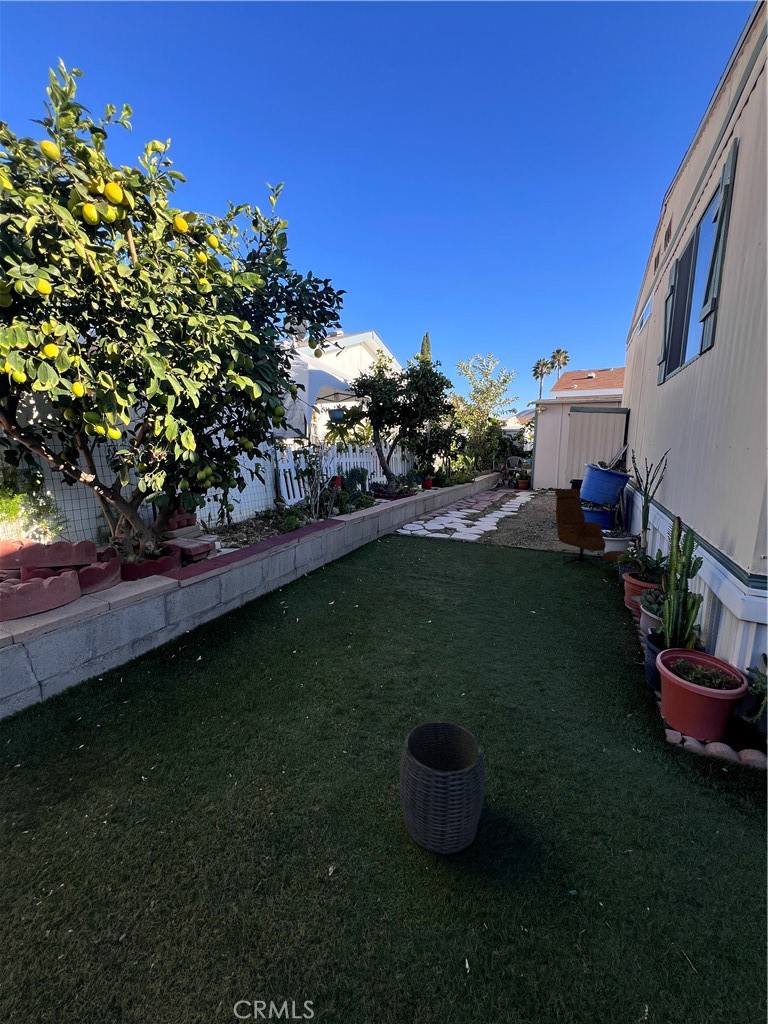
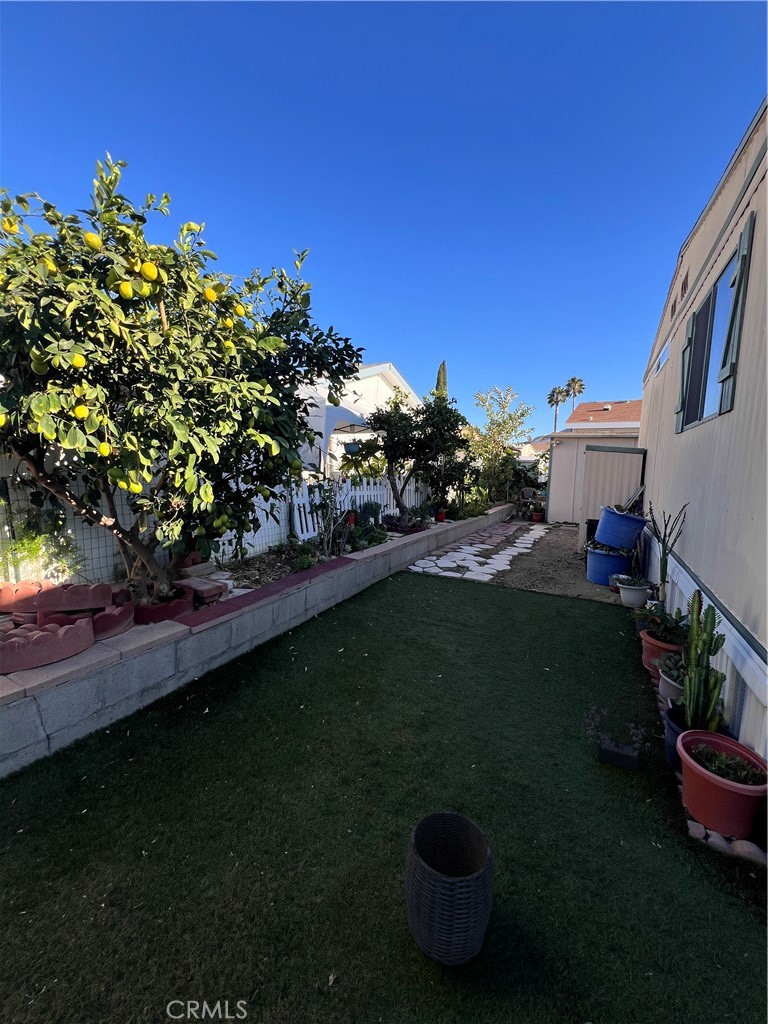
lounge chair: present [555,489,626,578] -> none [570,534,660,635]
decorative plant: none [567,631,633,693] -> present [582,702,650,771]

